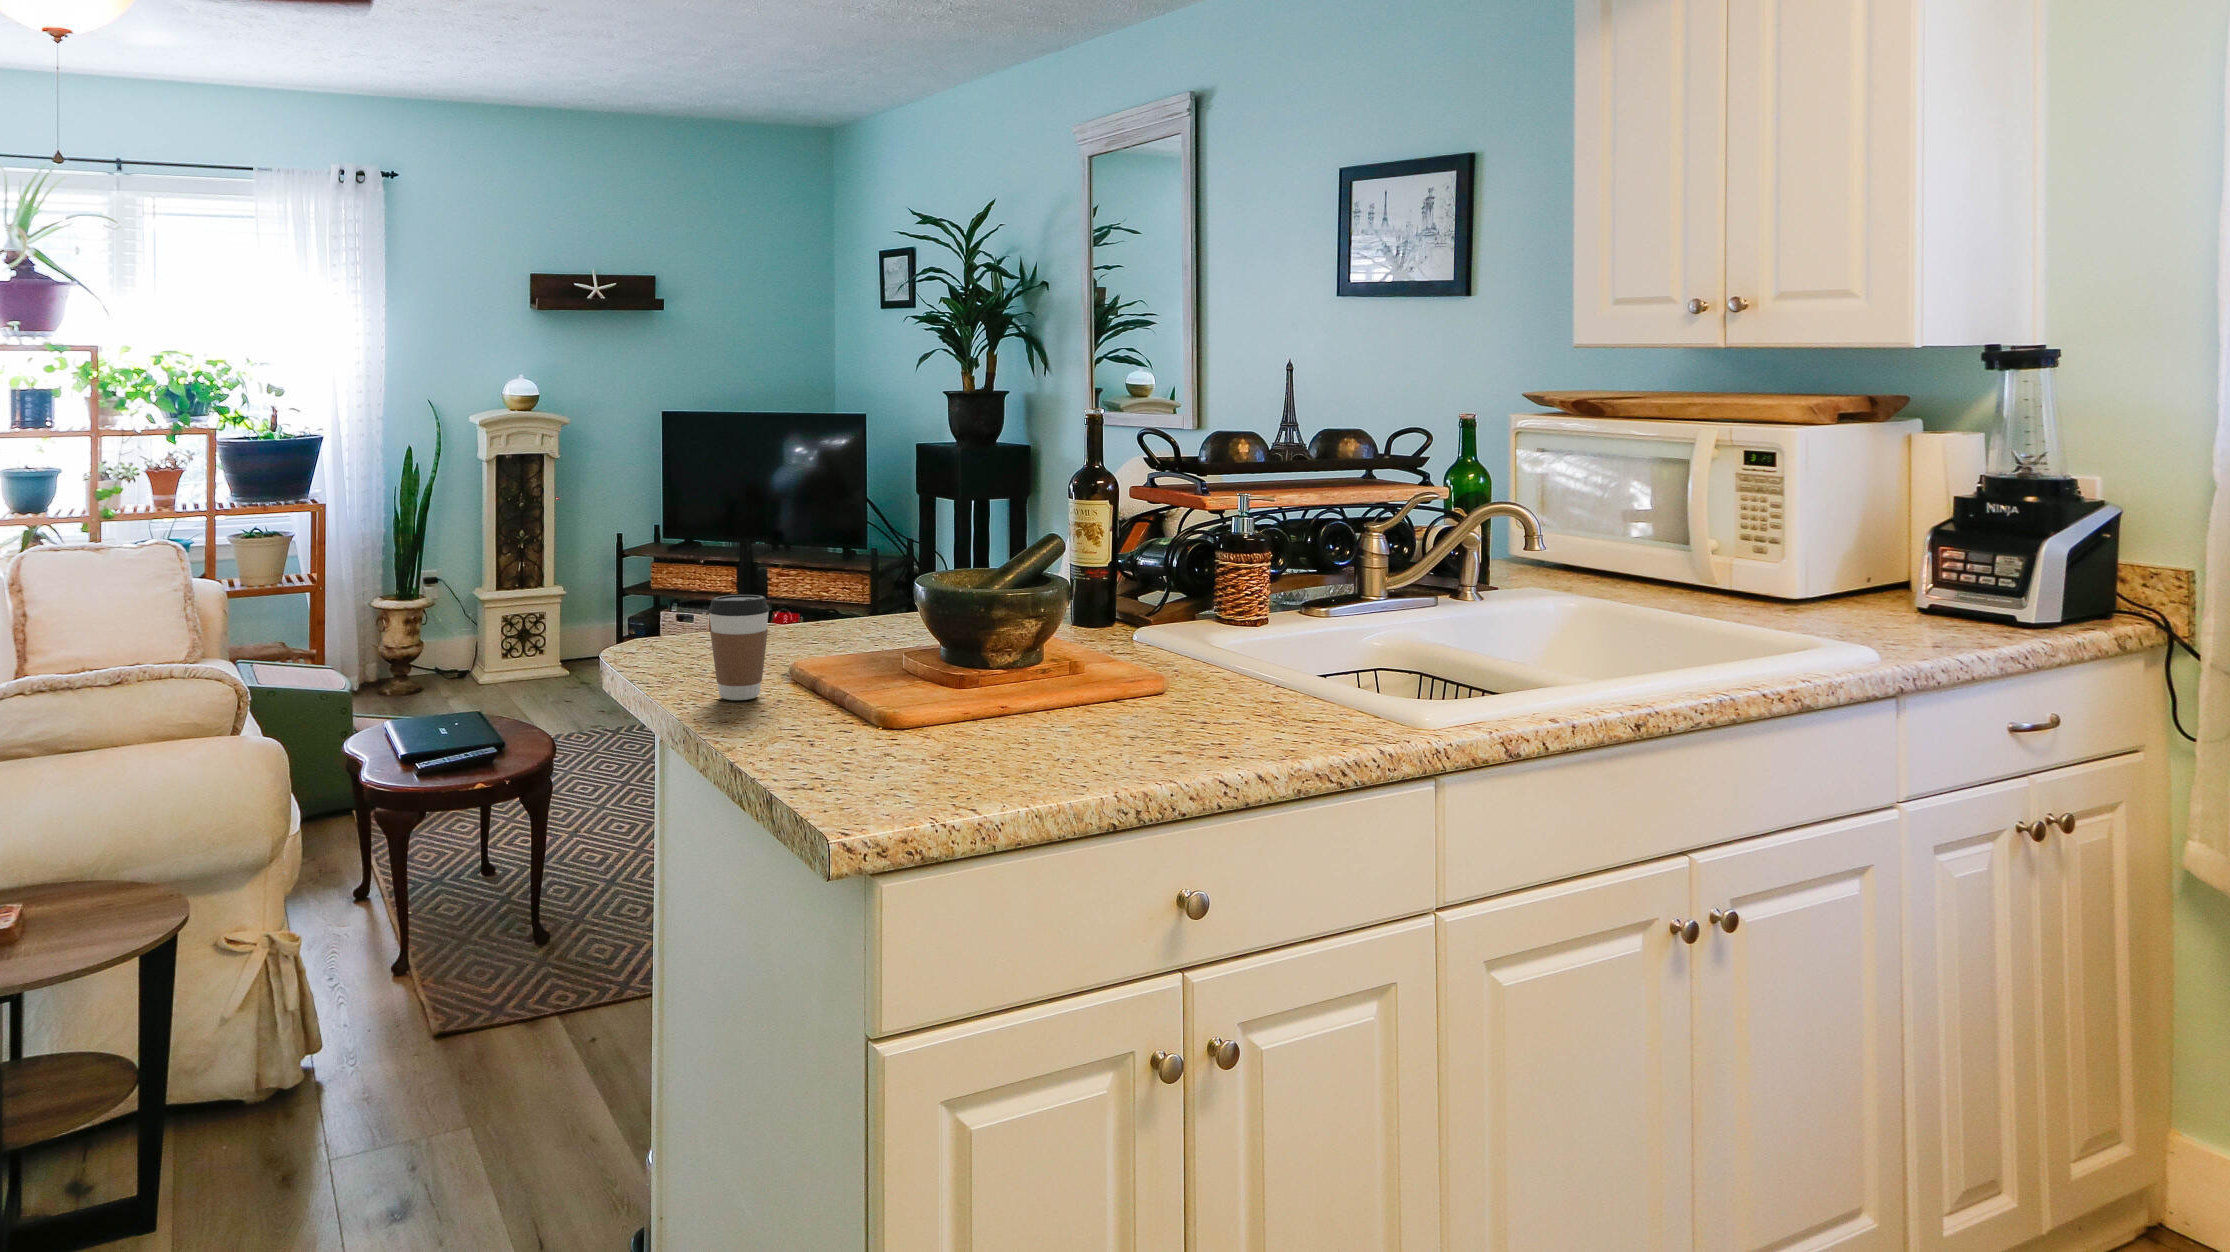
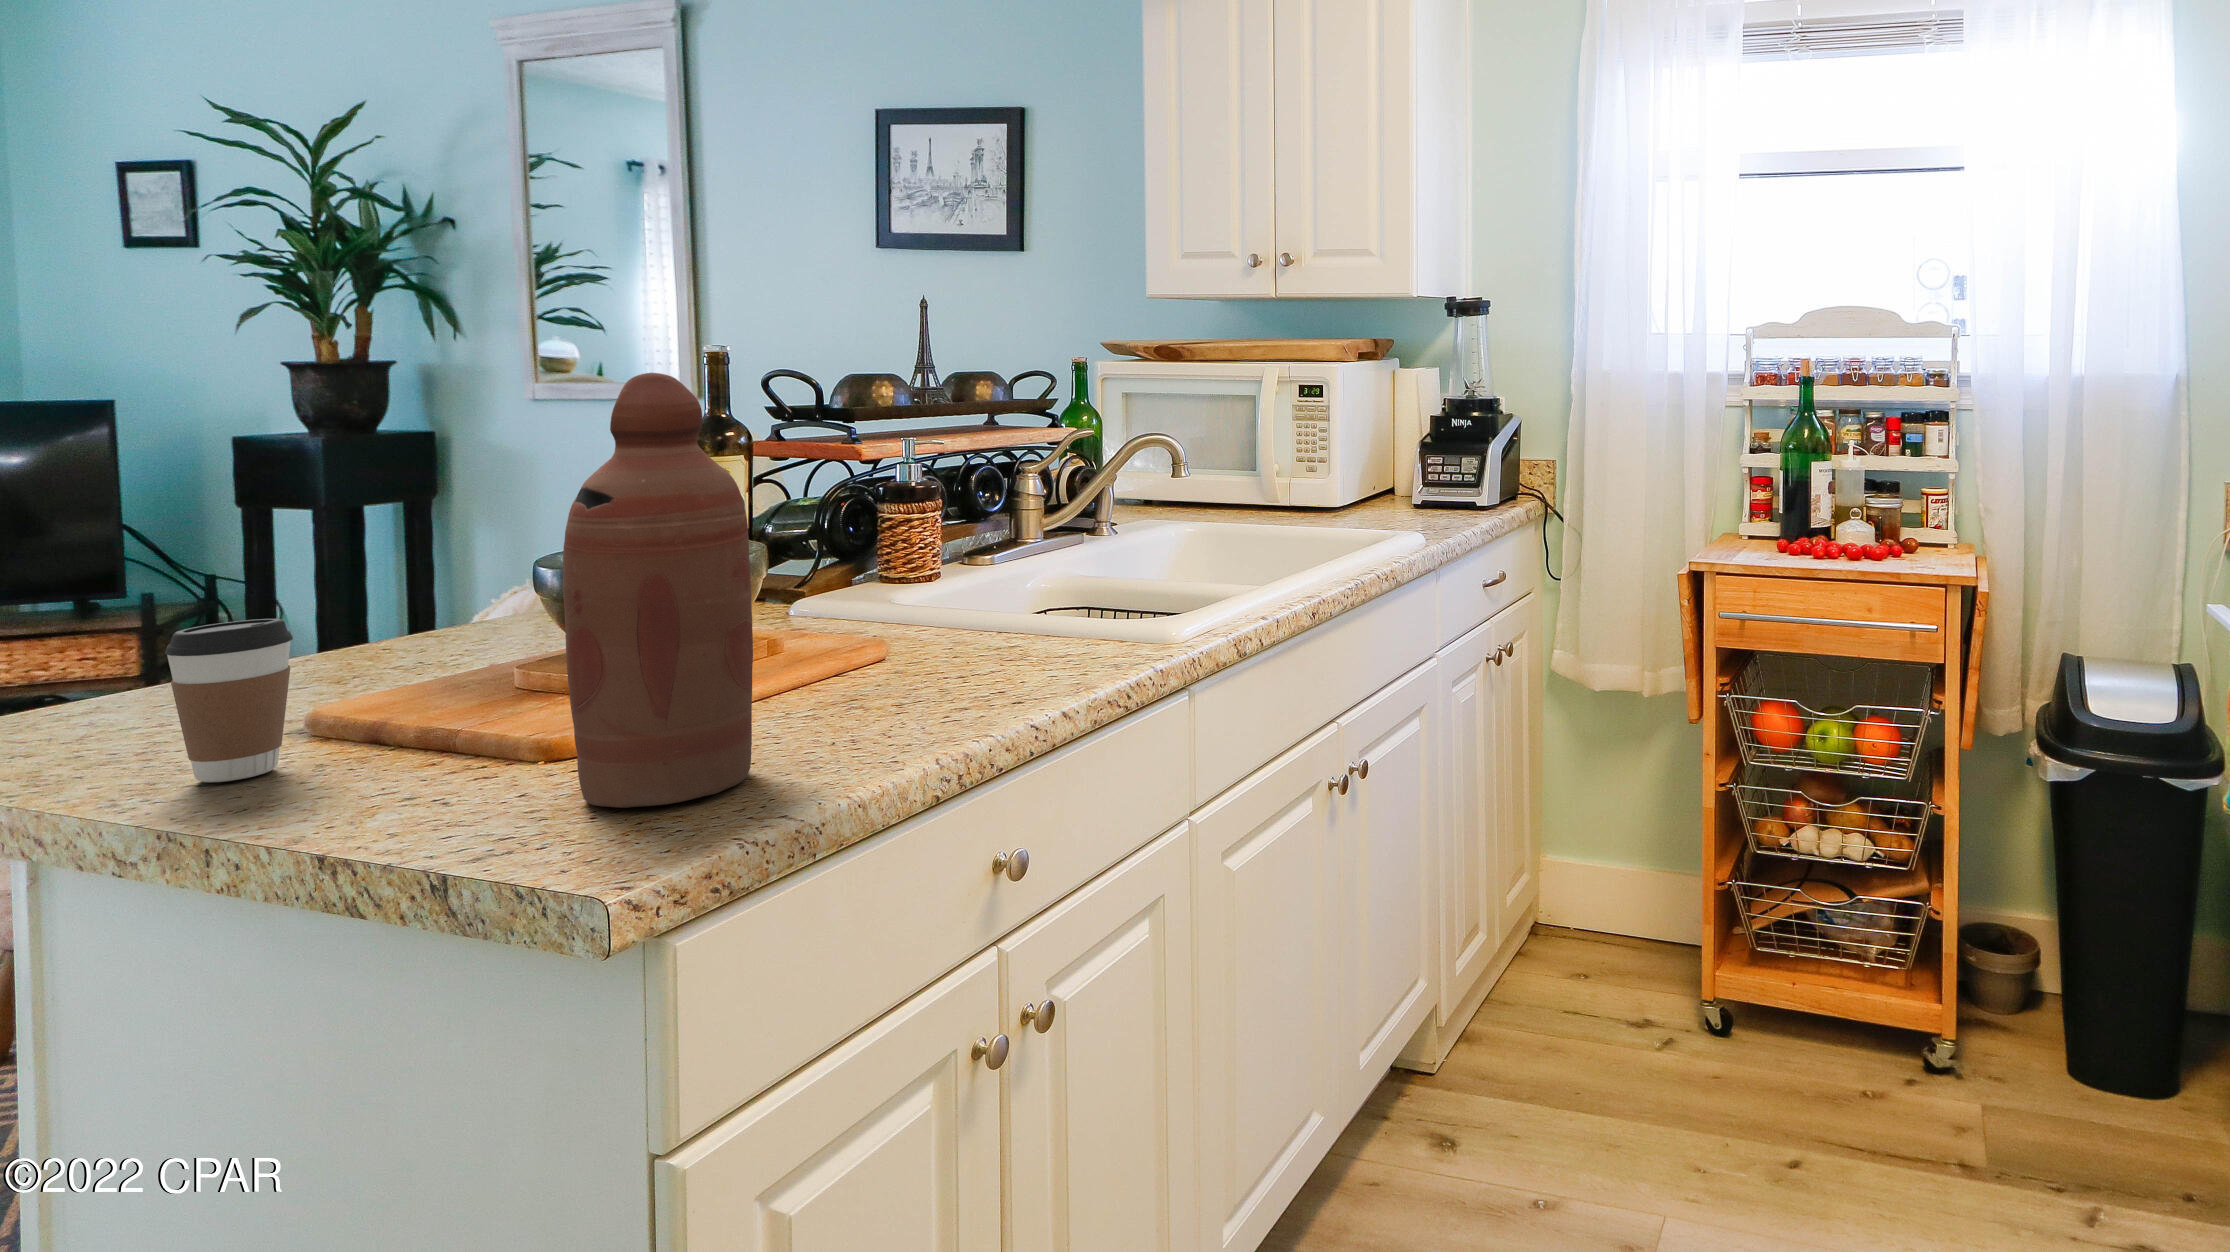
bottle: none [868,443,990,779] -> present [563,373,753,808]

